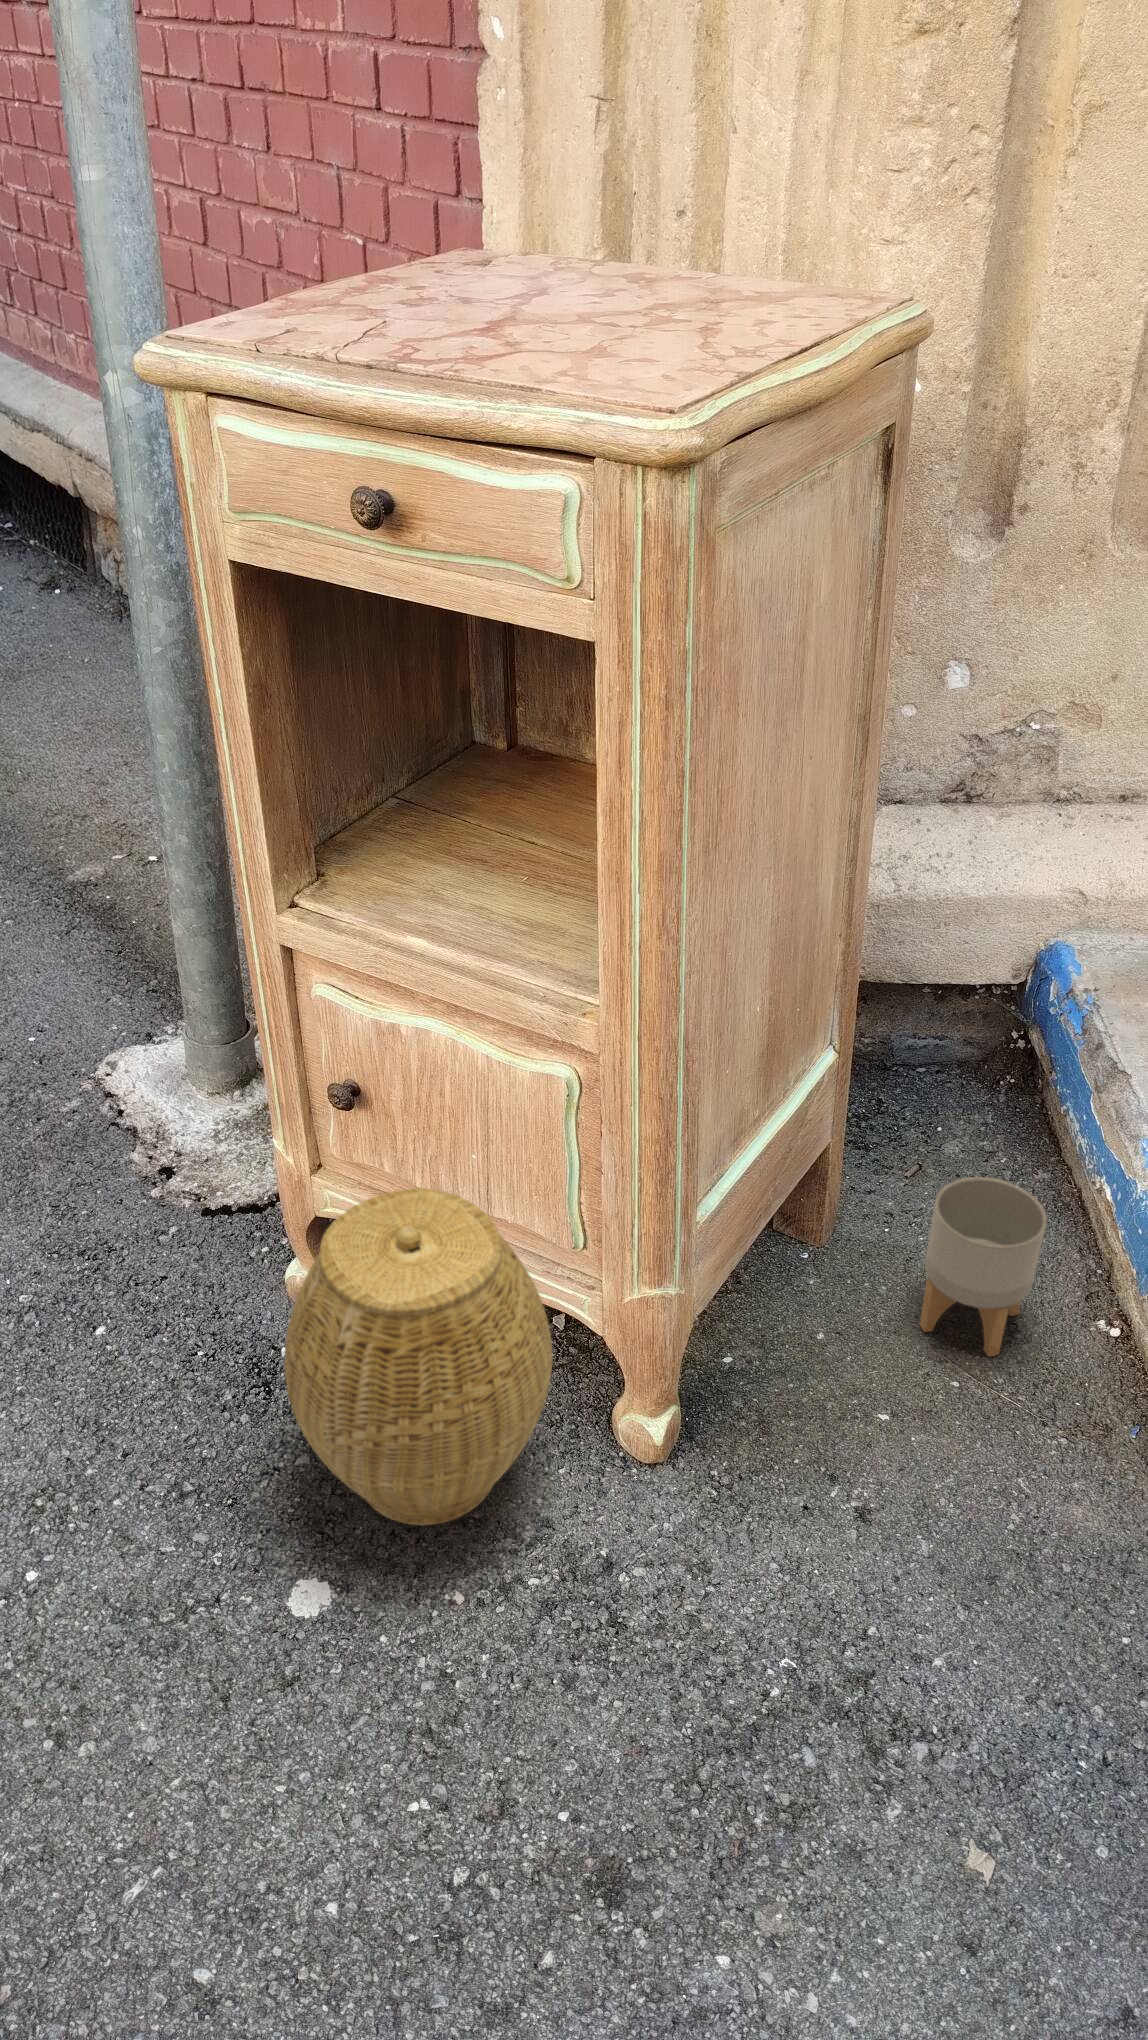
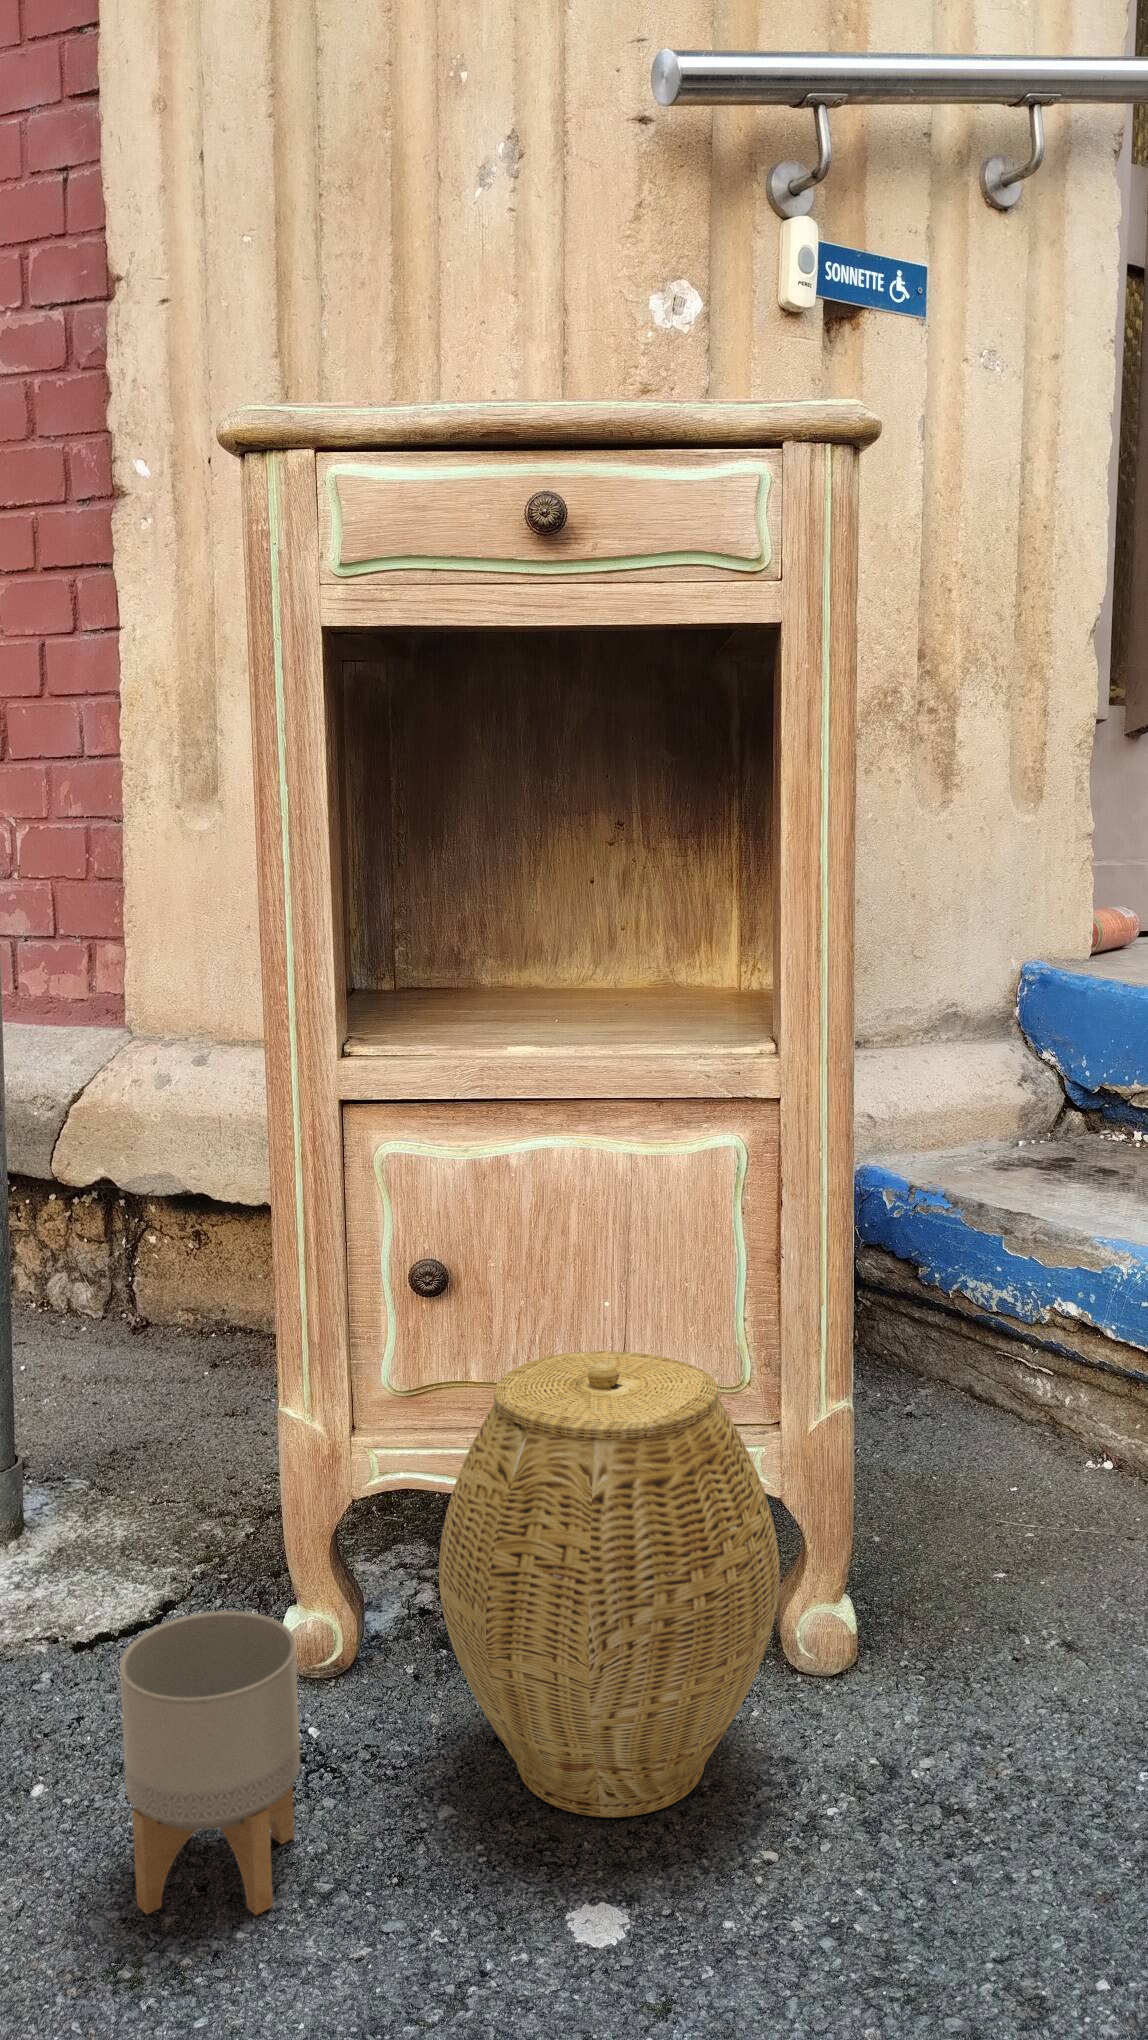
planter: present [920,1177,1047,1357] -> present [120,1611,300,1915]

